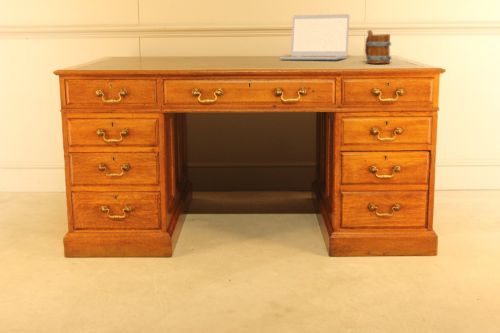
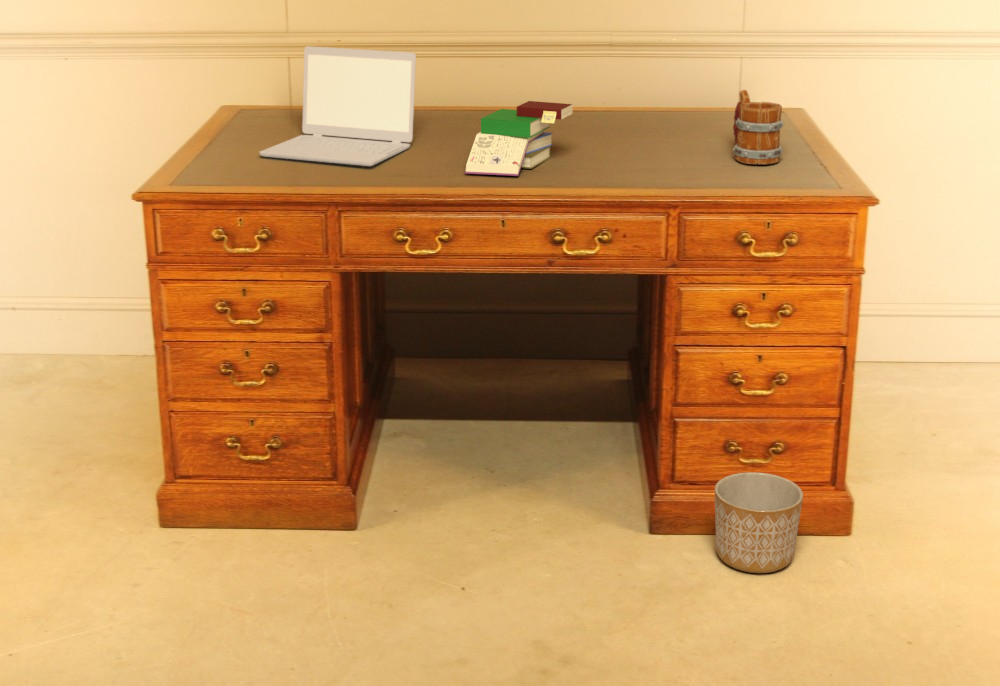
laptop: present [279,14,350,60] -> present [260,46,416,166]
book: none [229,35,284,66] -> present [465,101,573,176]
planter: none [365,219,413,270] -> present [715,472,803,573]

